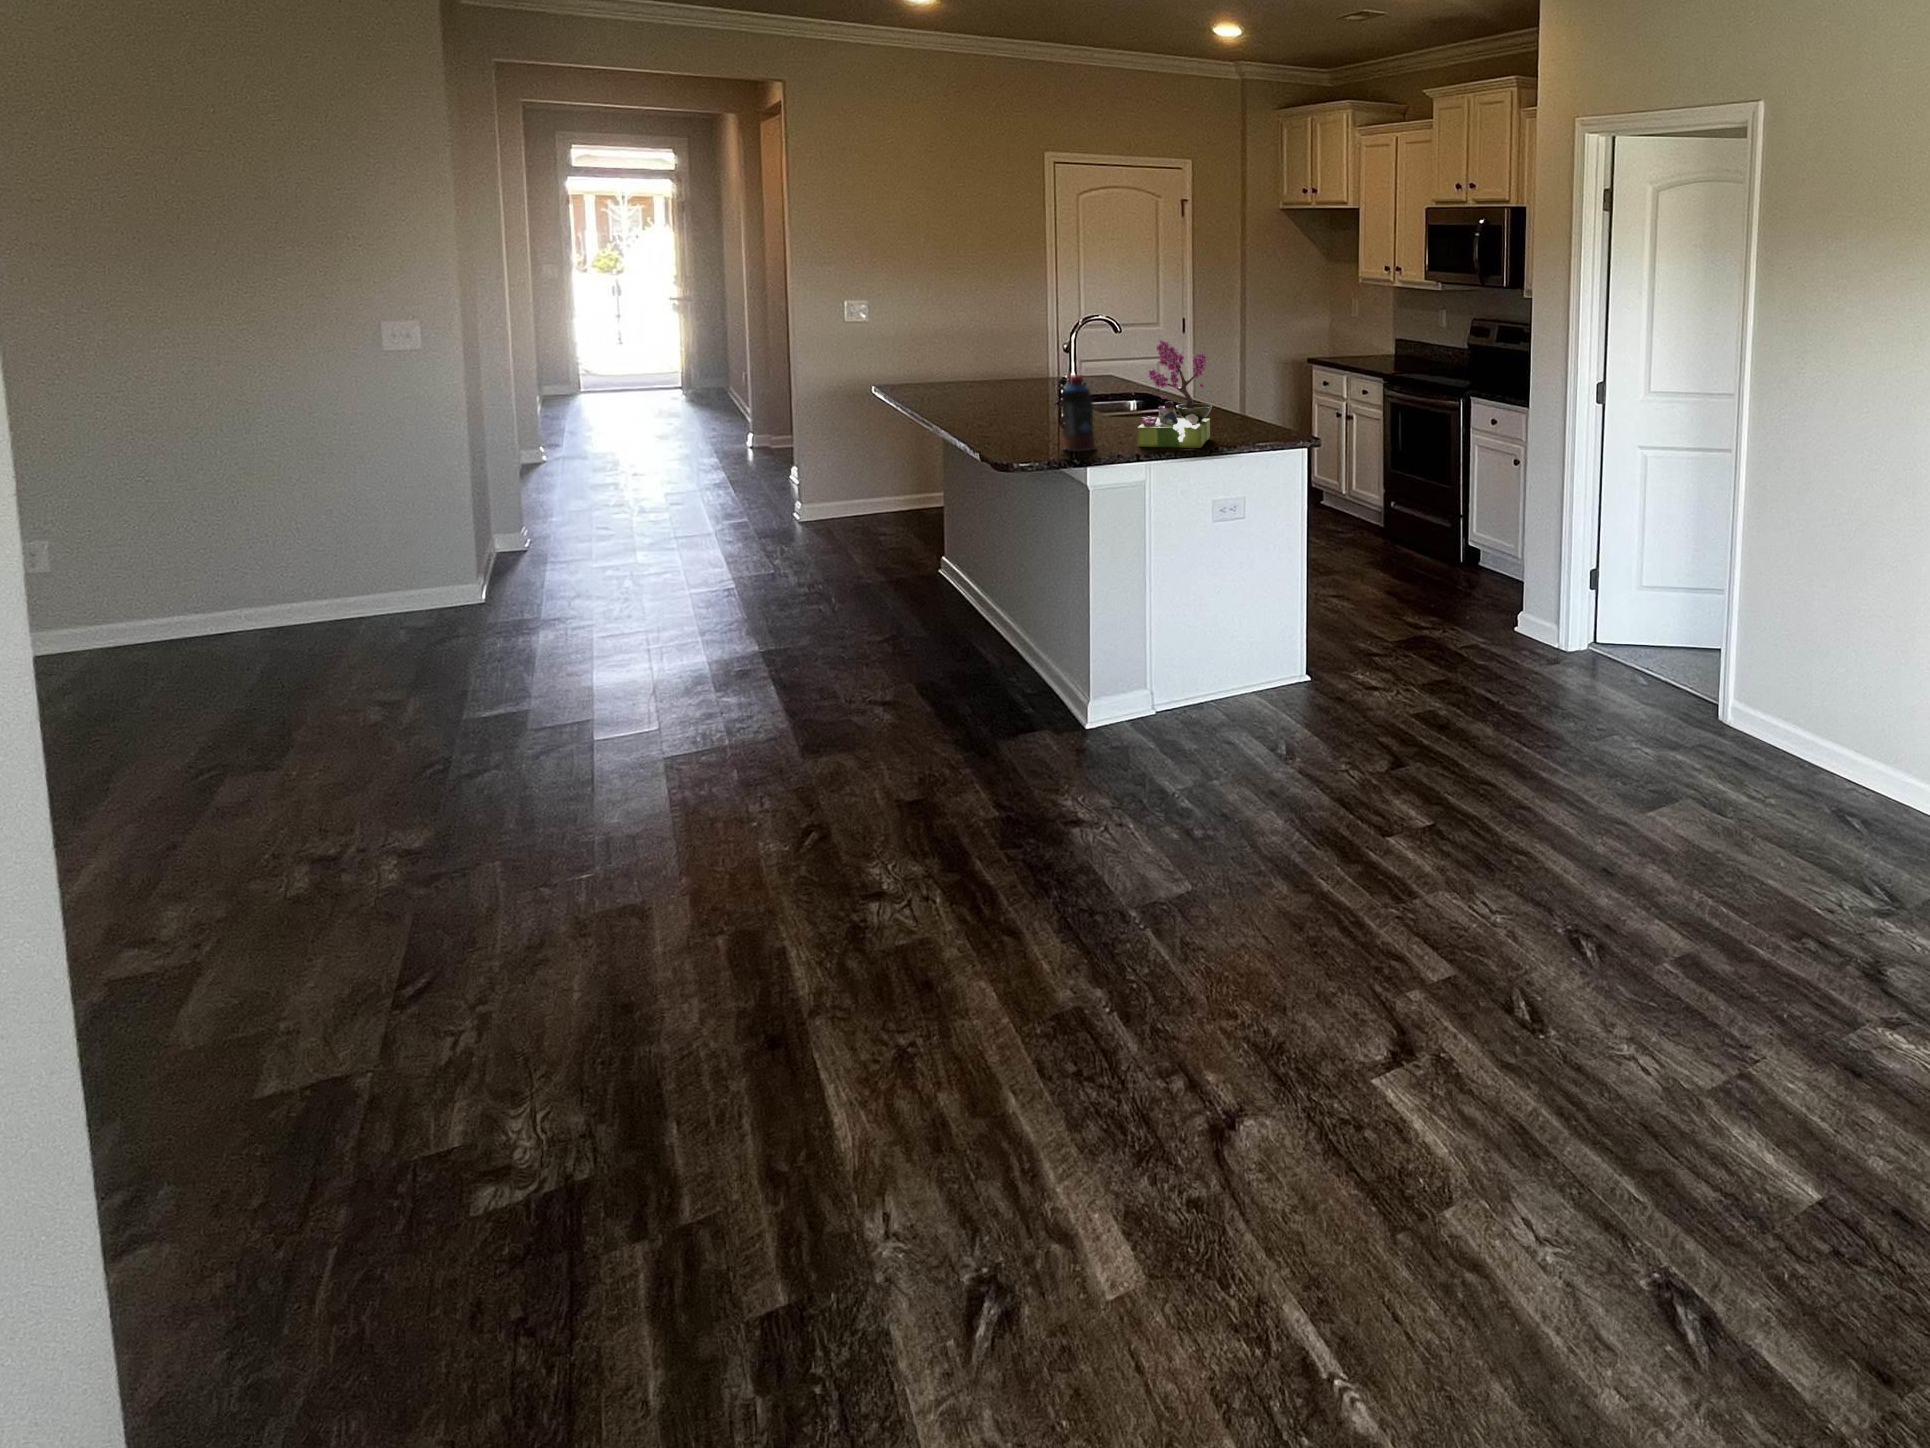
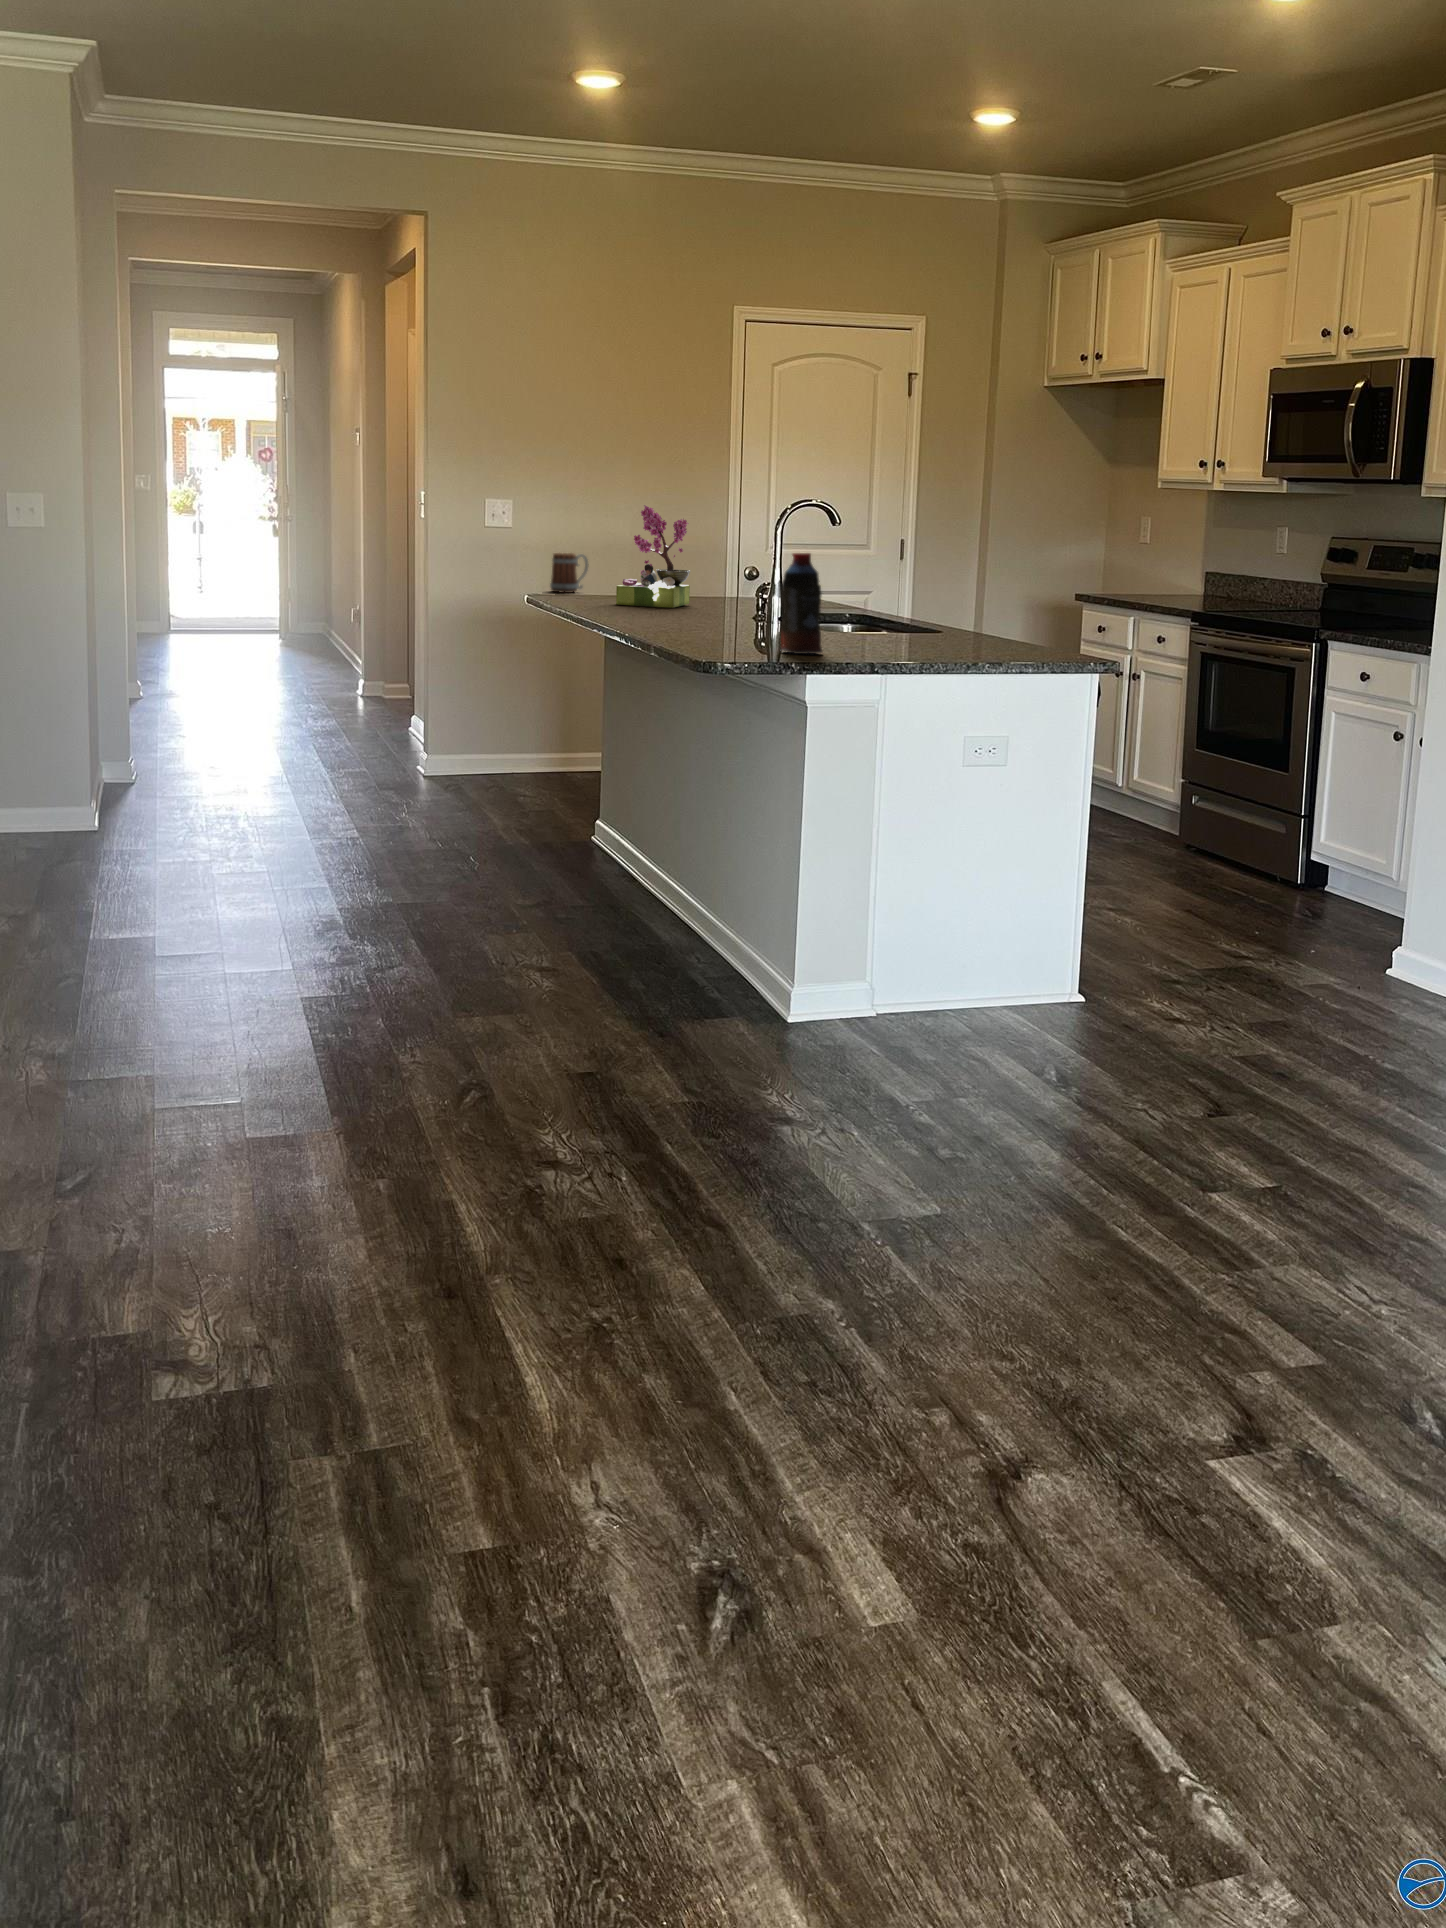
flower arrangement: present [1138,340,1212,448] -> present [616,505,690,608]
mug: none [891,344,924,376] -> present [550,553,589,593]

